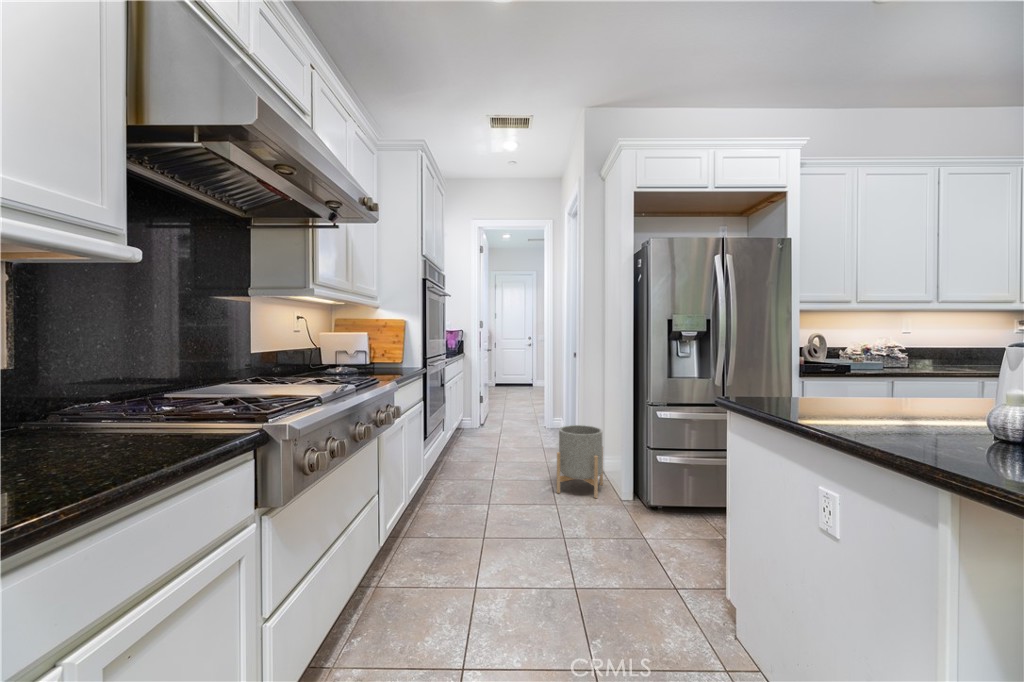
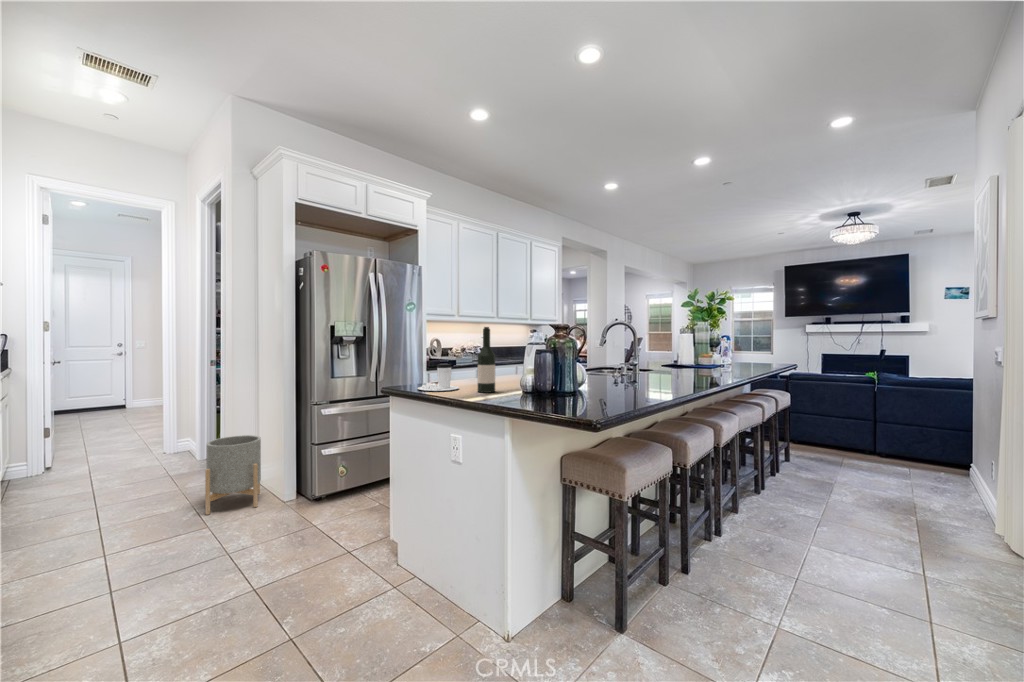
wine bottle: none [877,312,920,428] -> present [478,327,495,393]
coffee cup: none [765,372,840,413] -> present [418,364,459,391]

